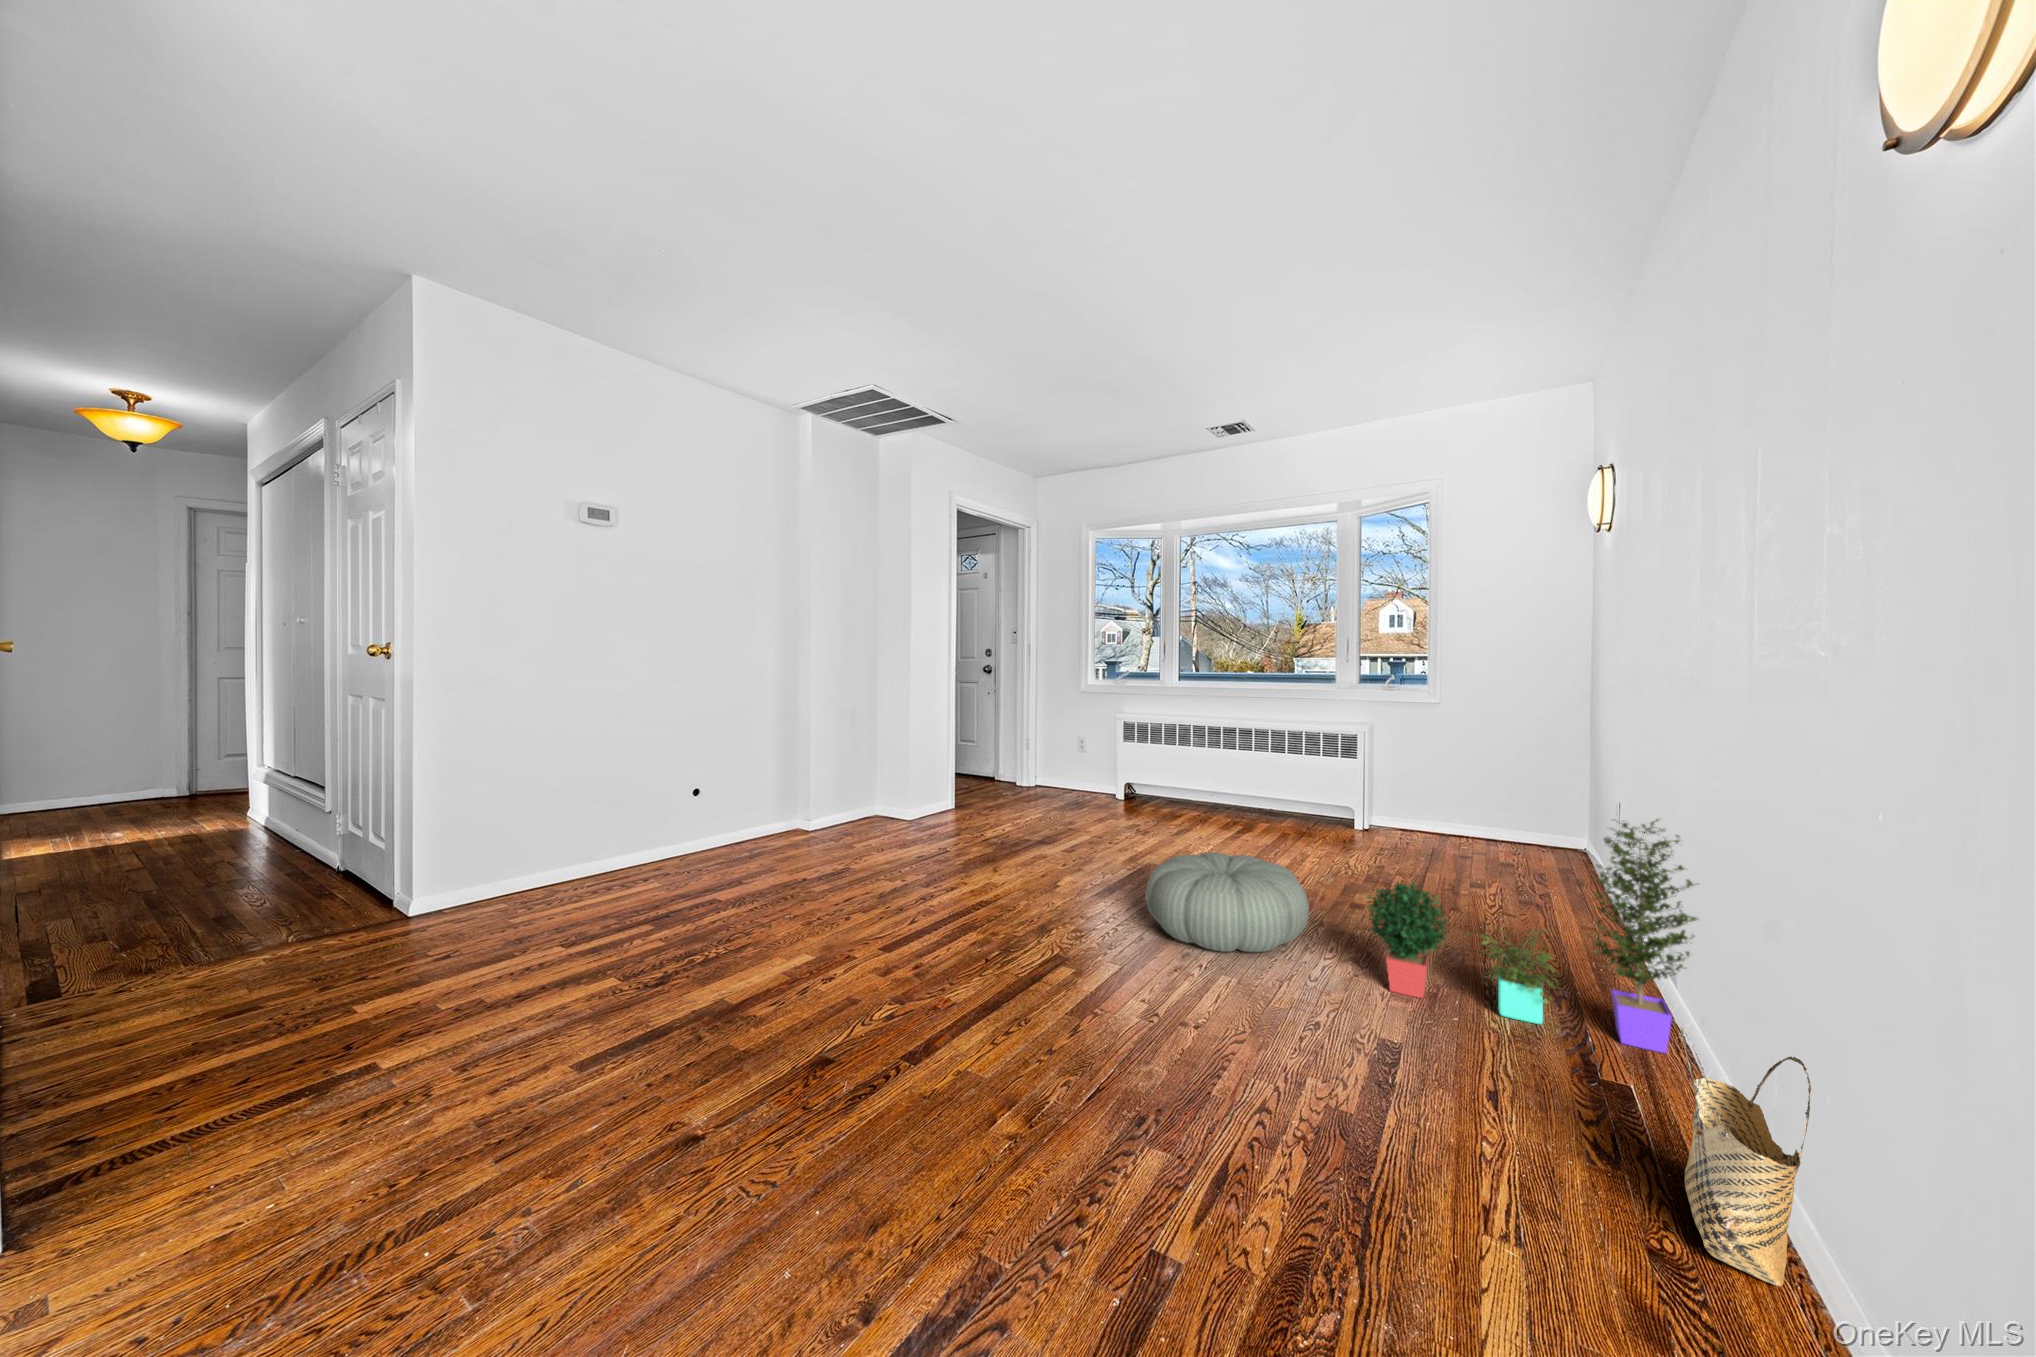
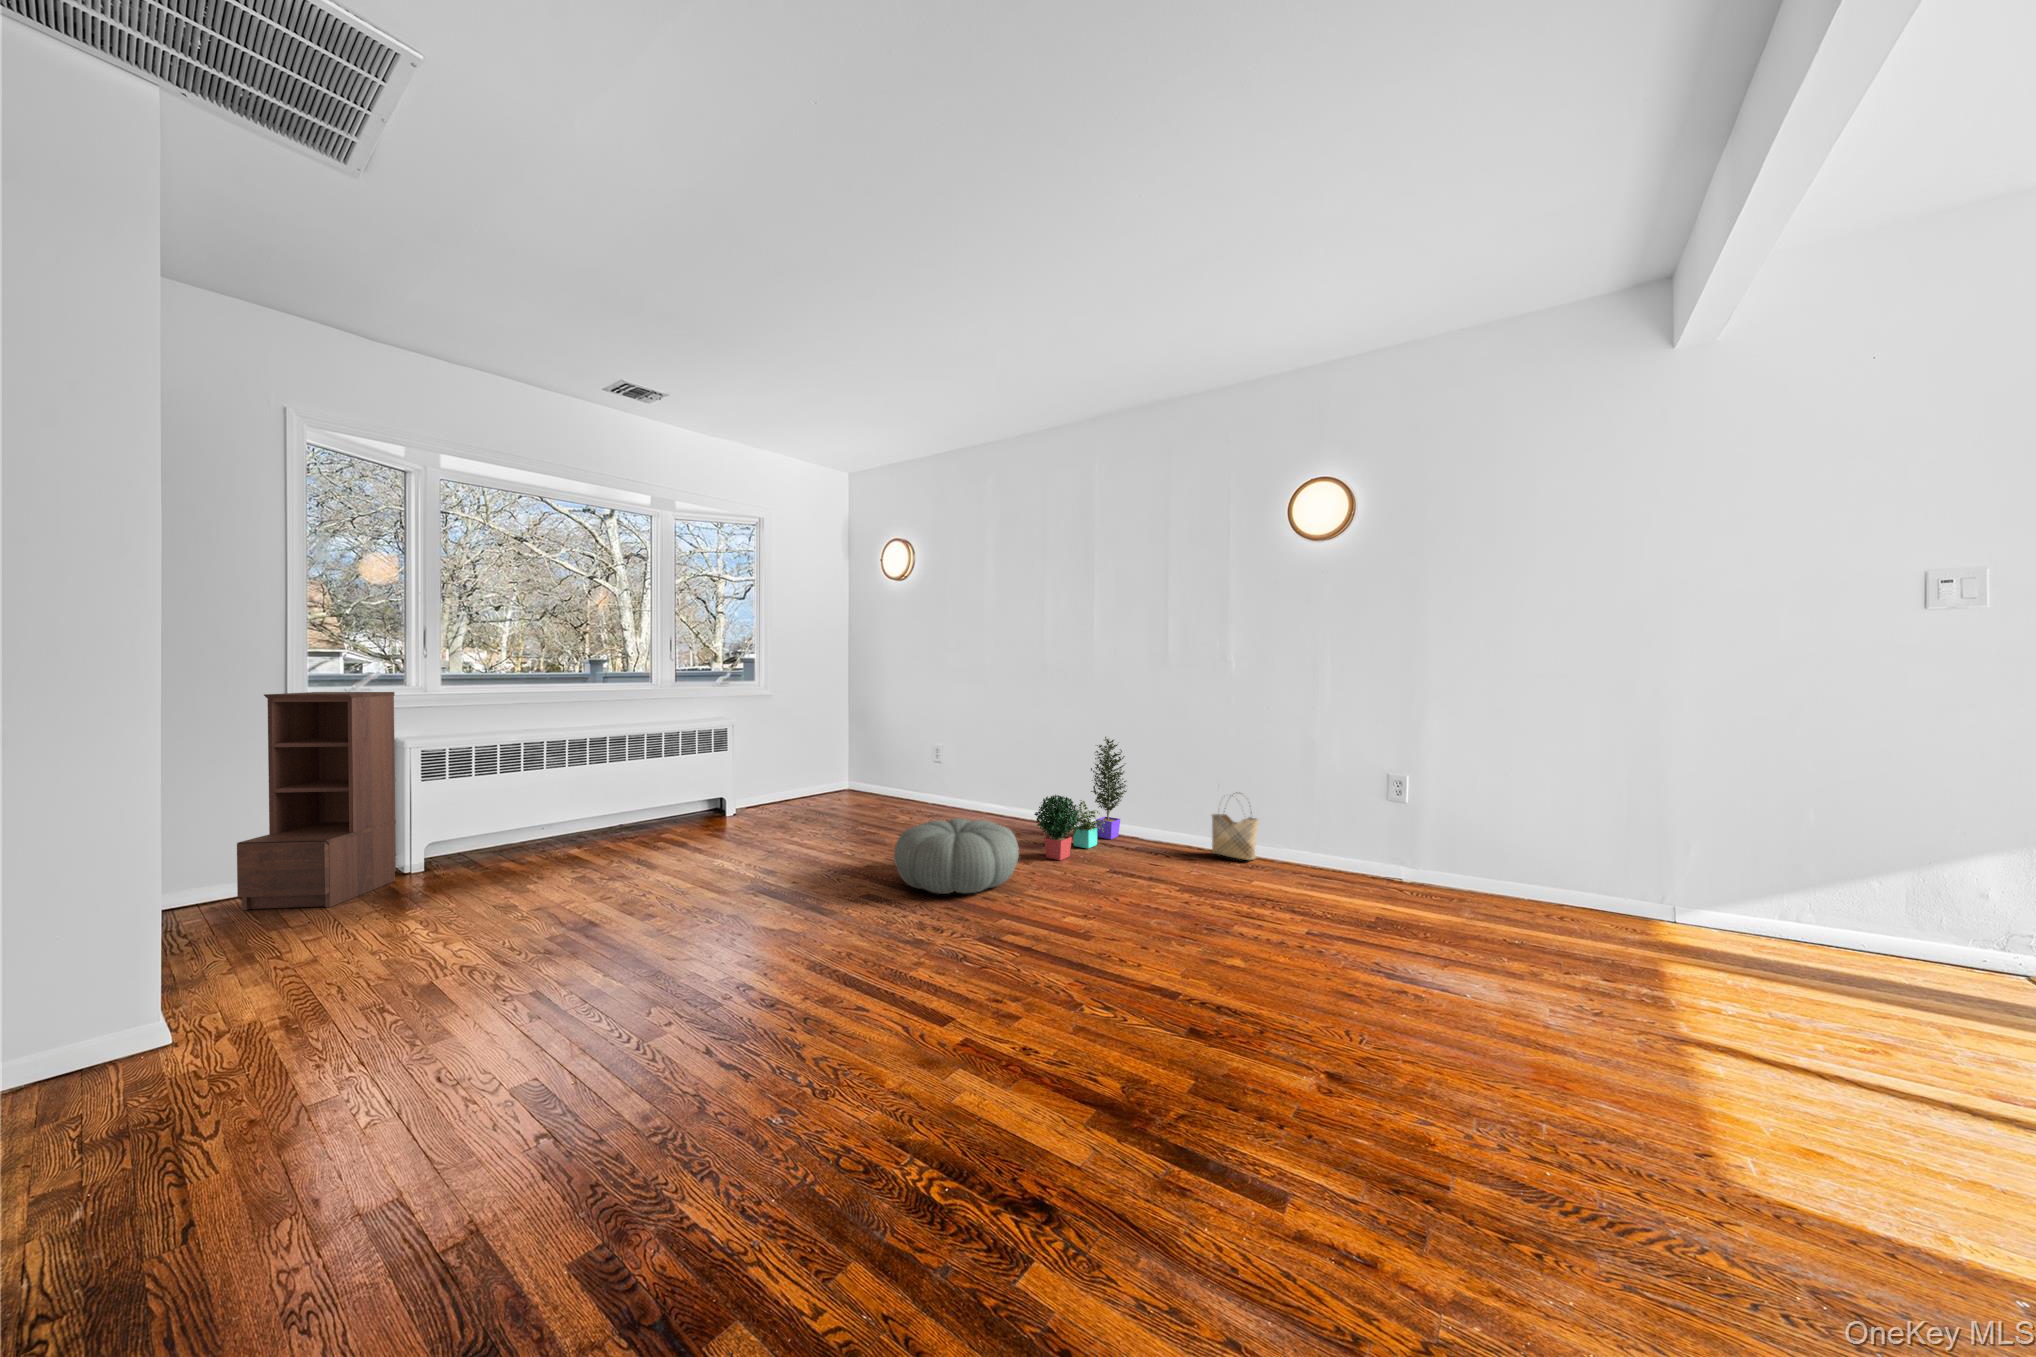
bookshelf: none [1046,684,1103,803] -> present [237,692,396,910]

